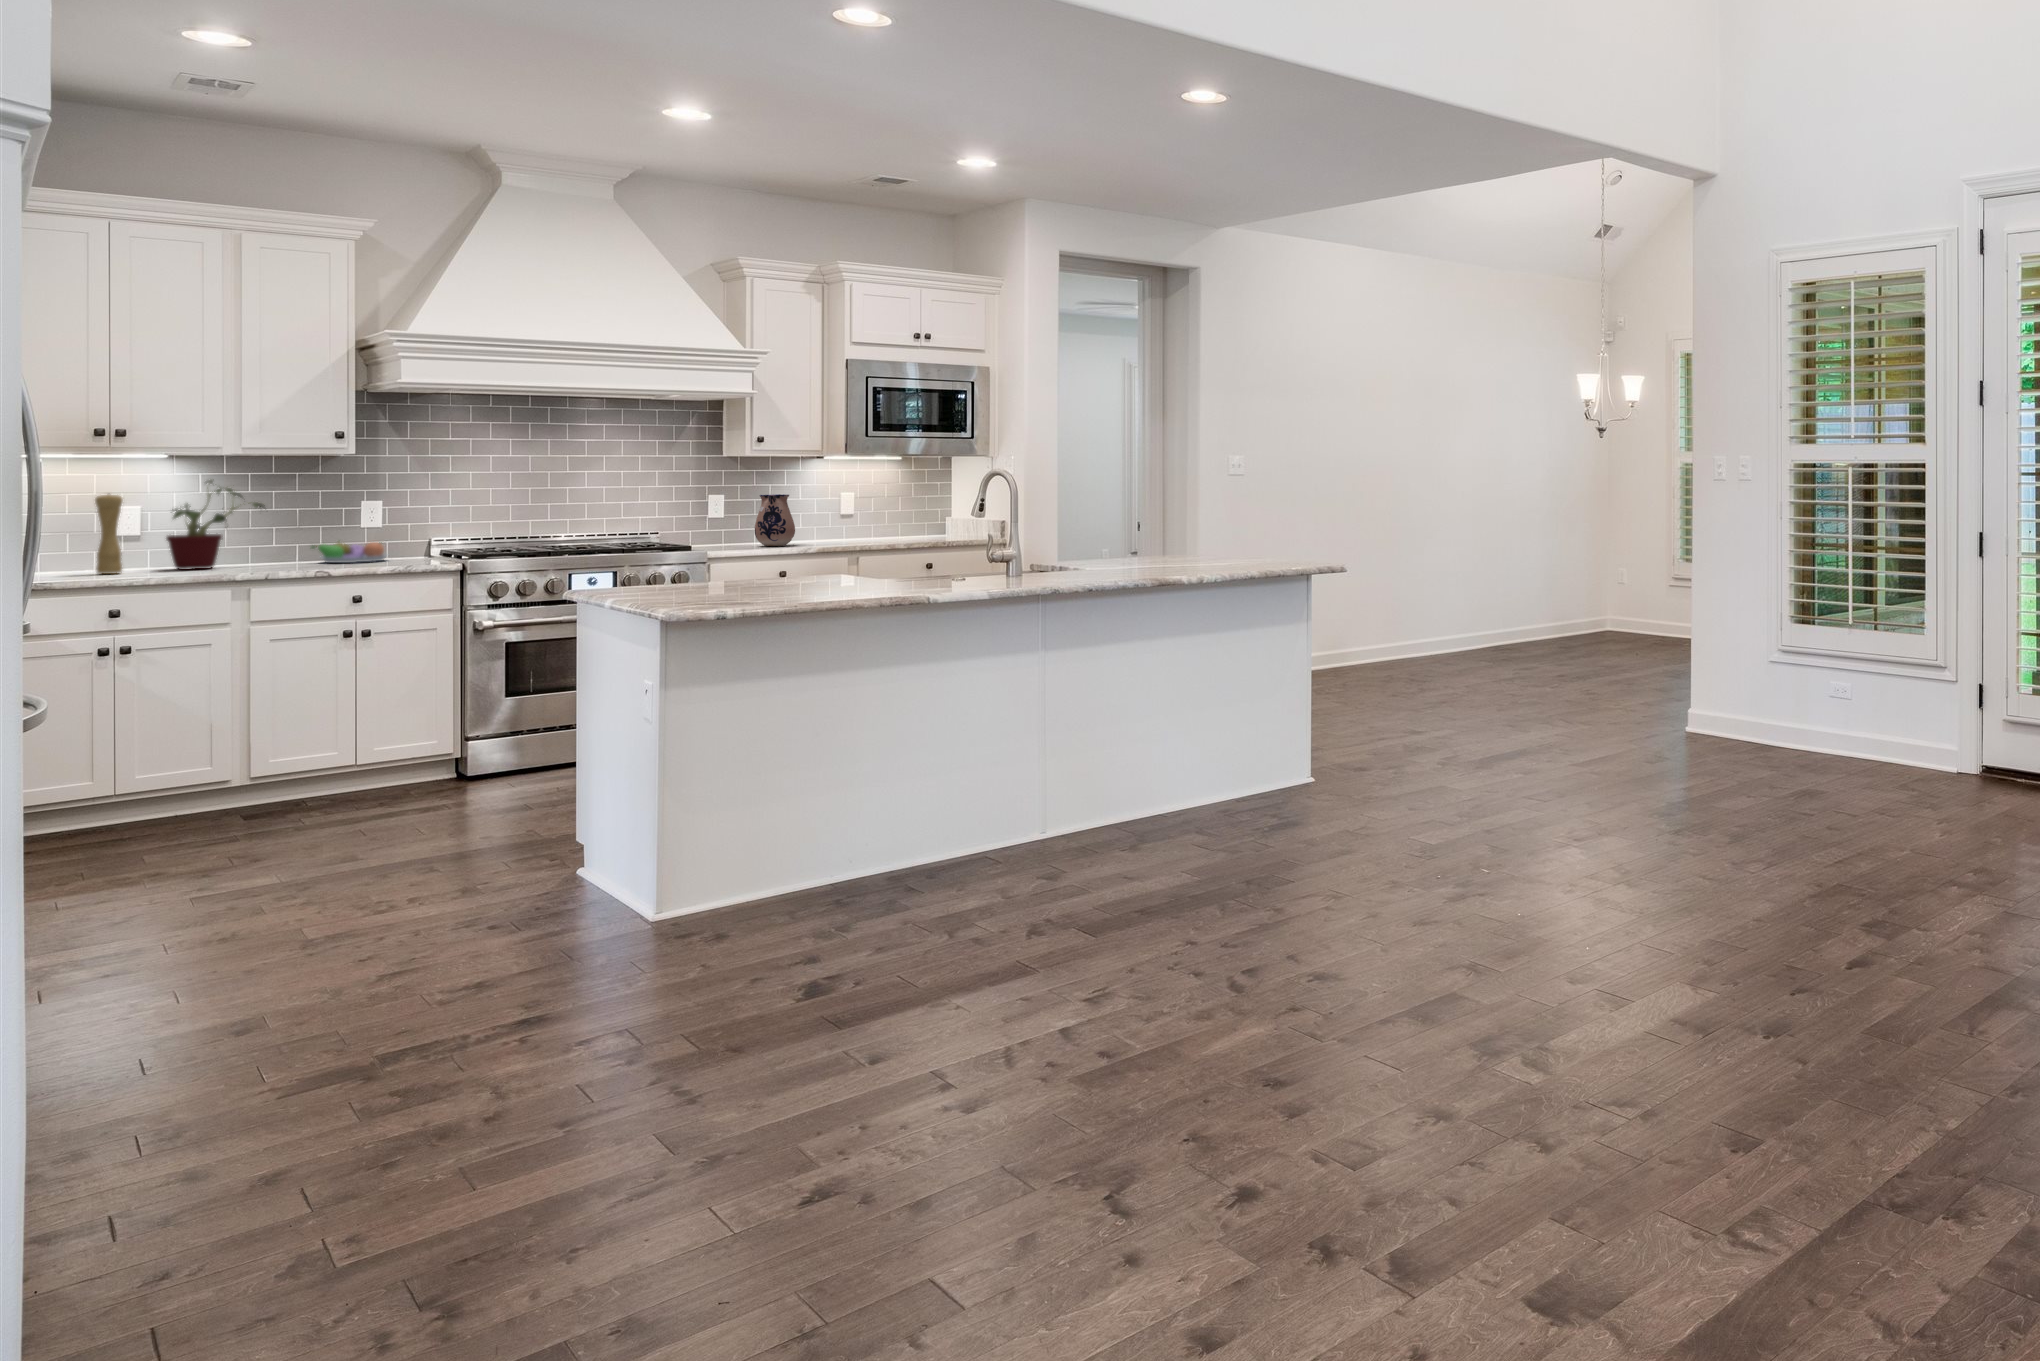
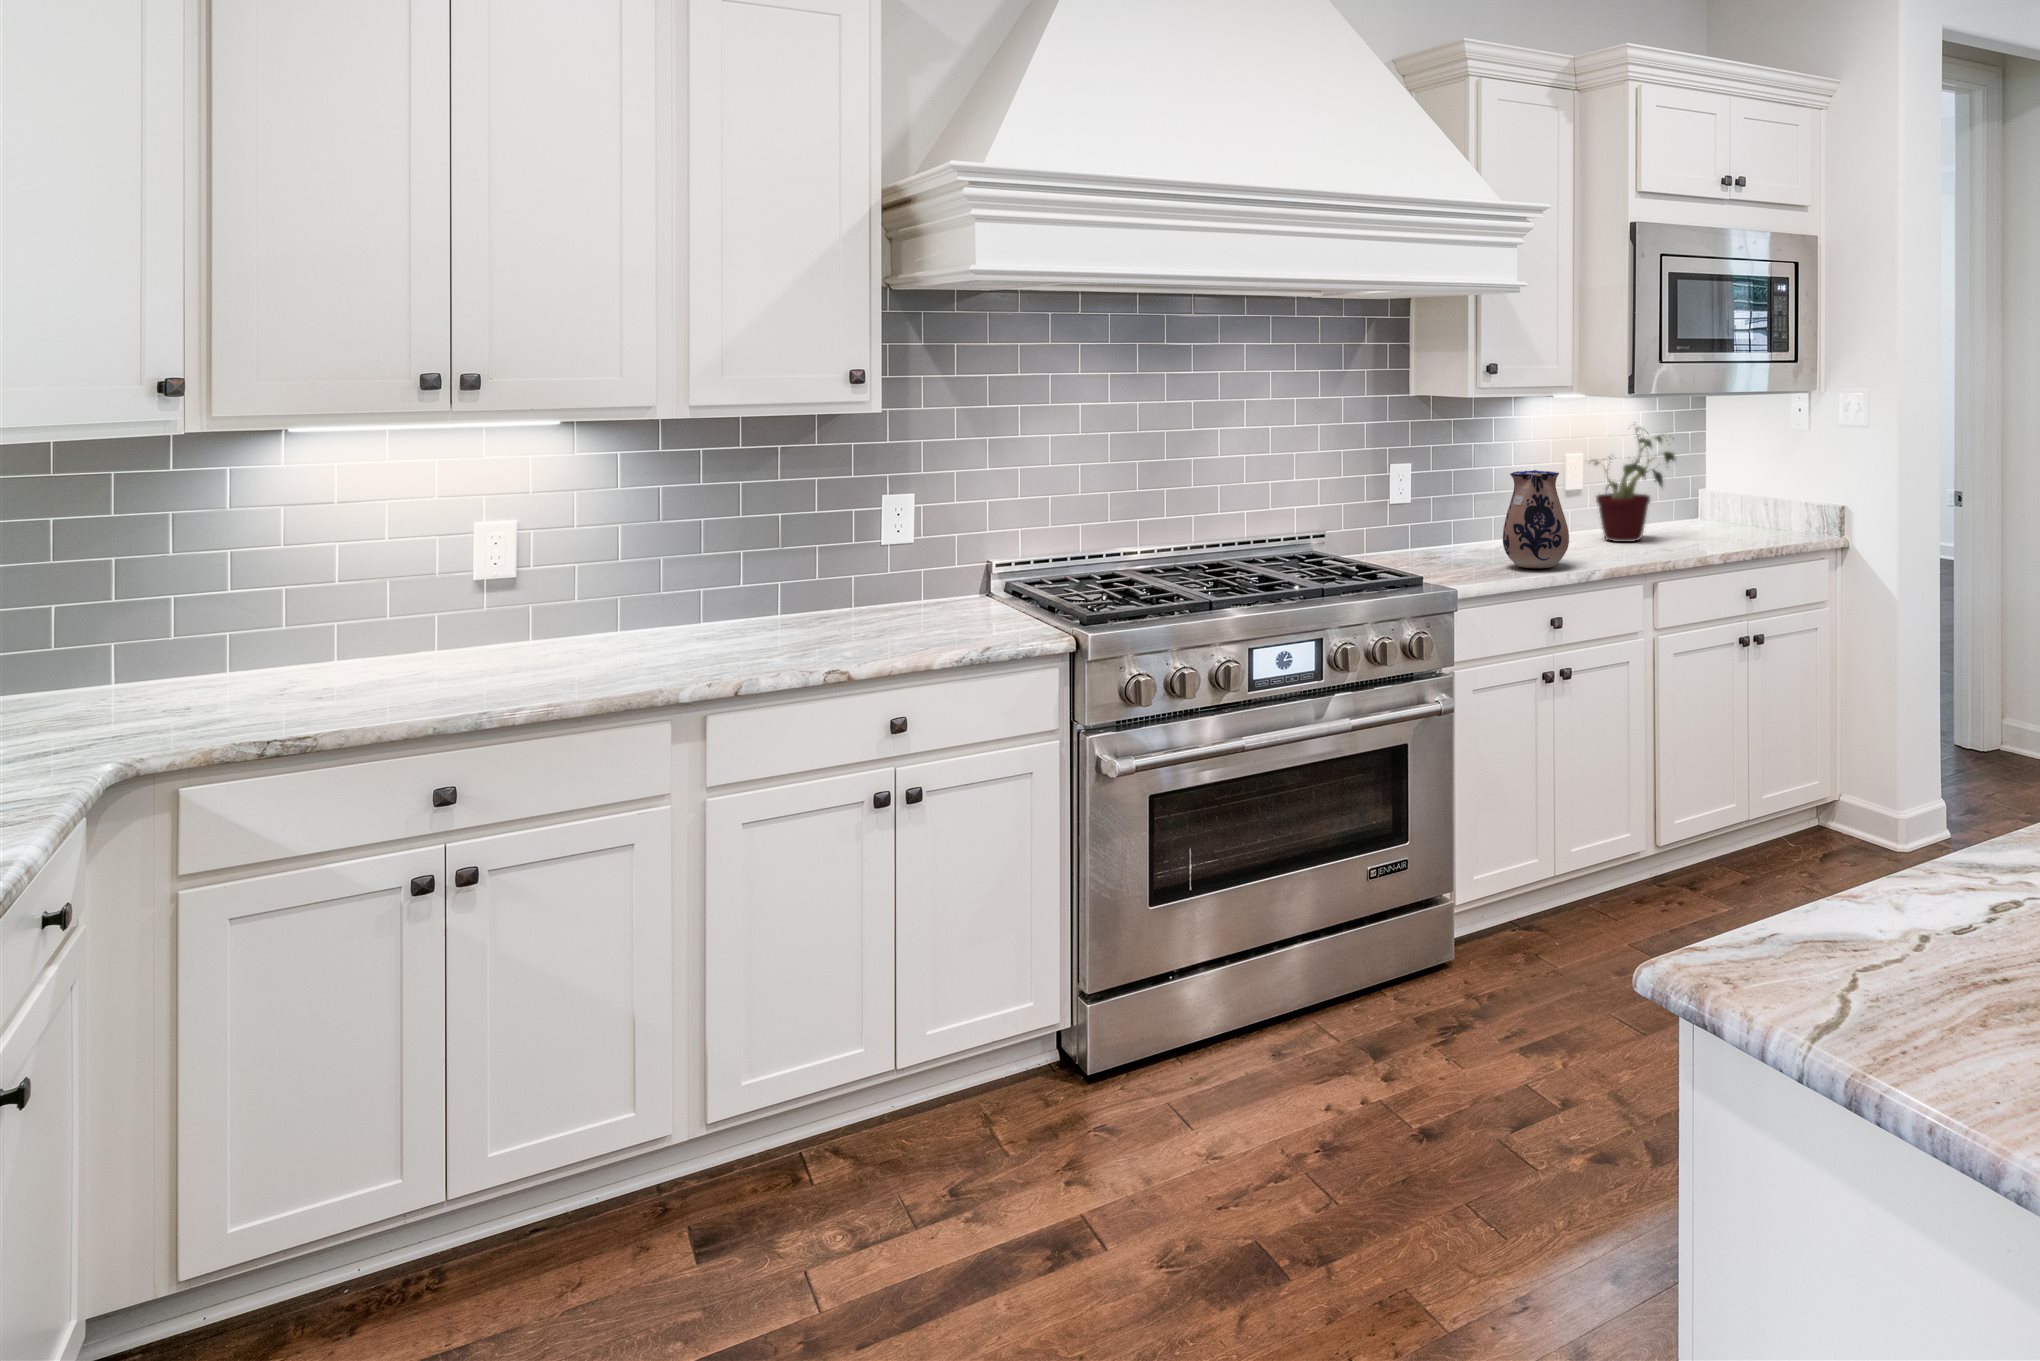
potted plant: present [166,480,265,570] -> present [1593,422,1675,542]
pepper mill: present [95,494,123,574] -> none [413,516,468,694]
fruit bowl: present [312,542,387,563] -> none [805,582,939,637]

